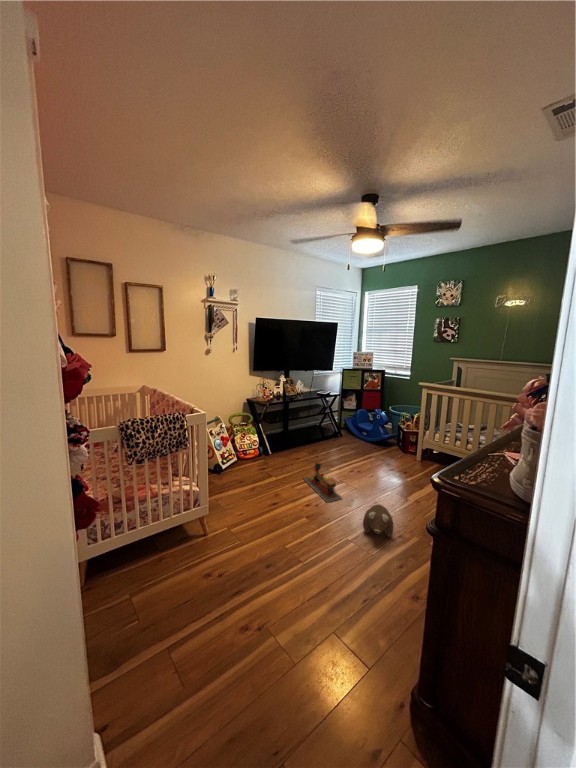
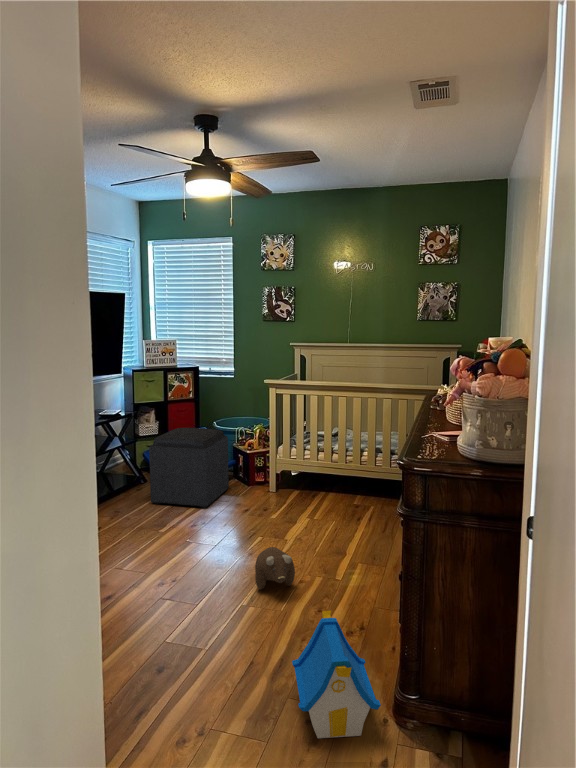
ottoman: none [336,407,390,461] -> present [149,428,229,508]
toy train: present [303,463,342,502] -> none [127,521,205,574]
toy house: none [321,578,401,707] -> present [292,610,381,738]

